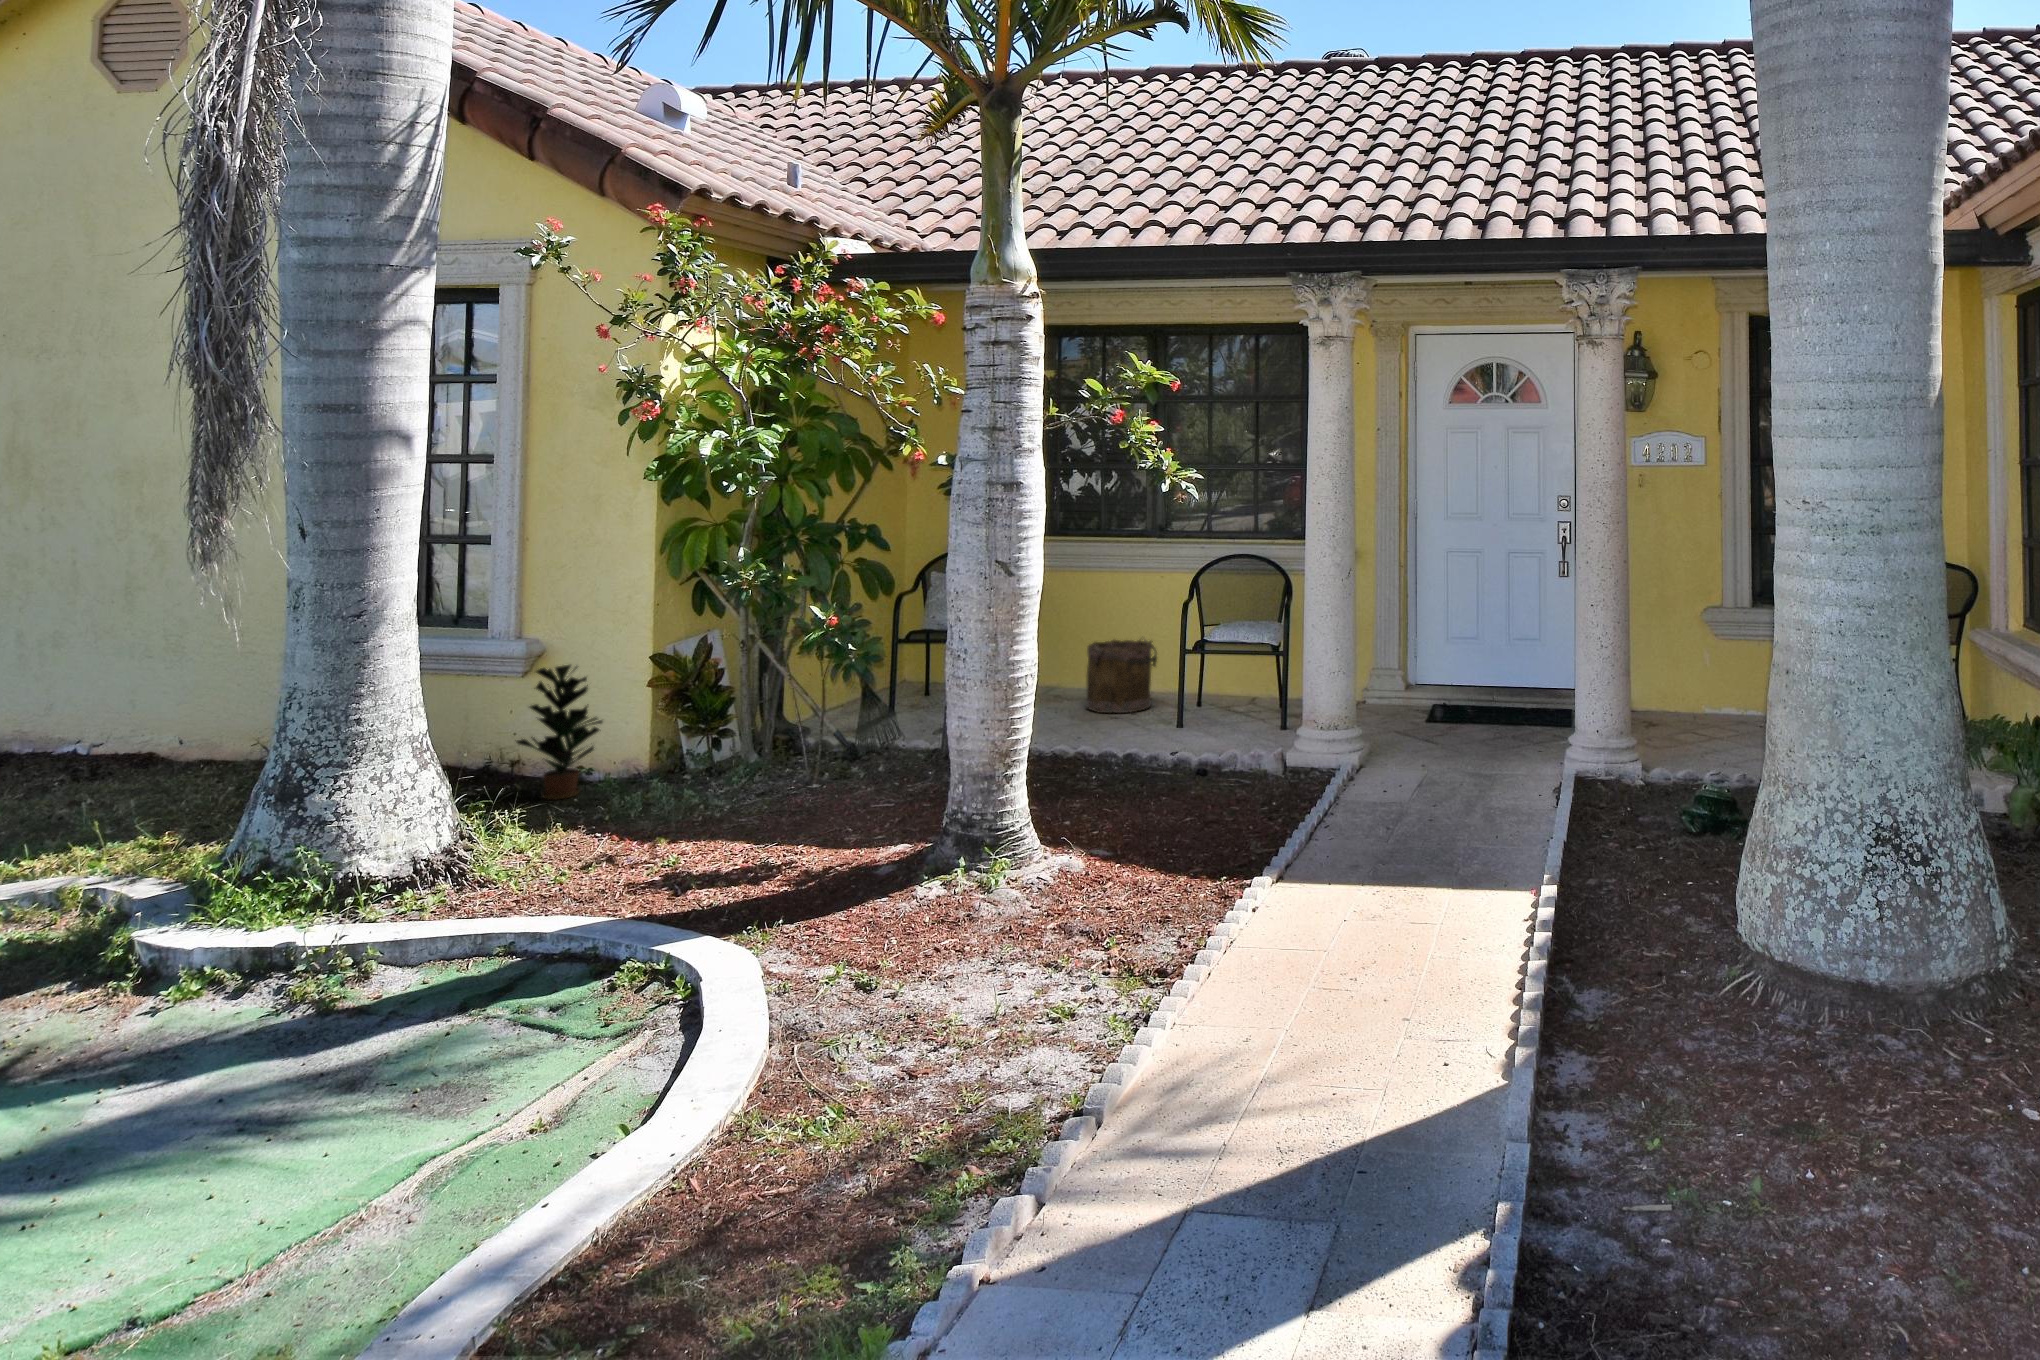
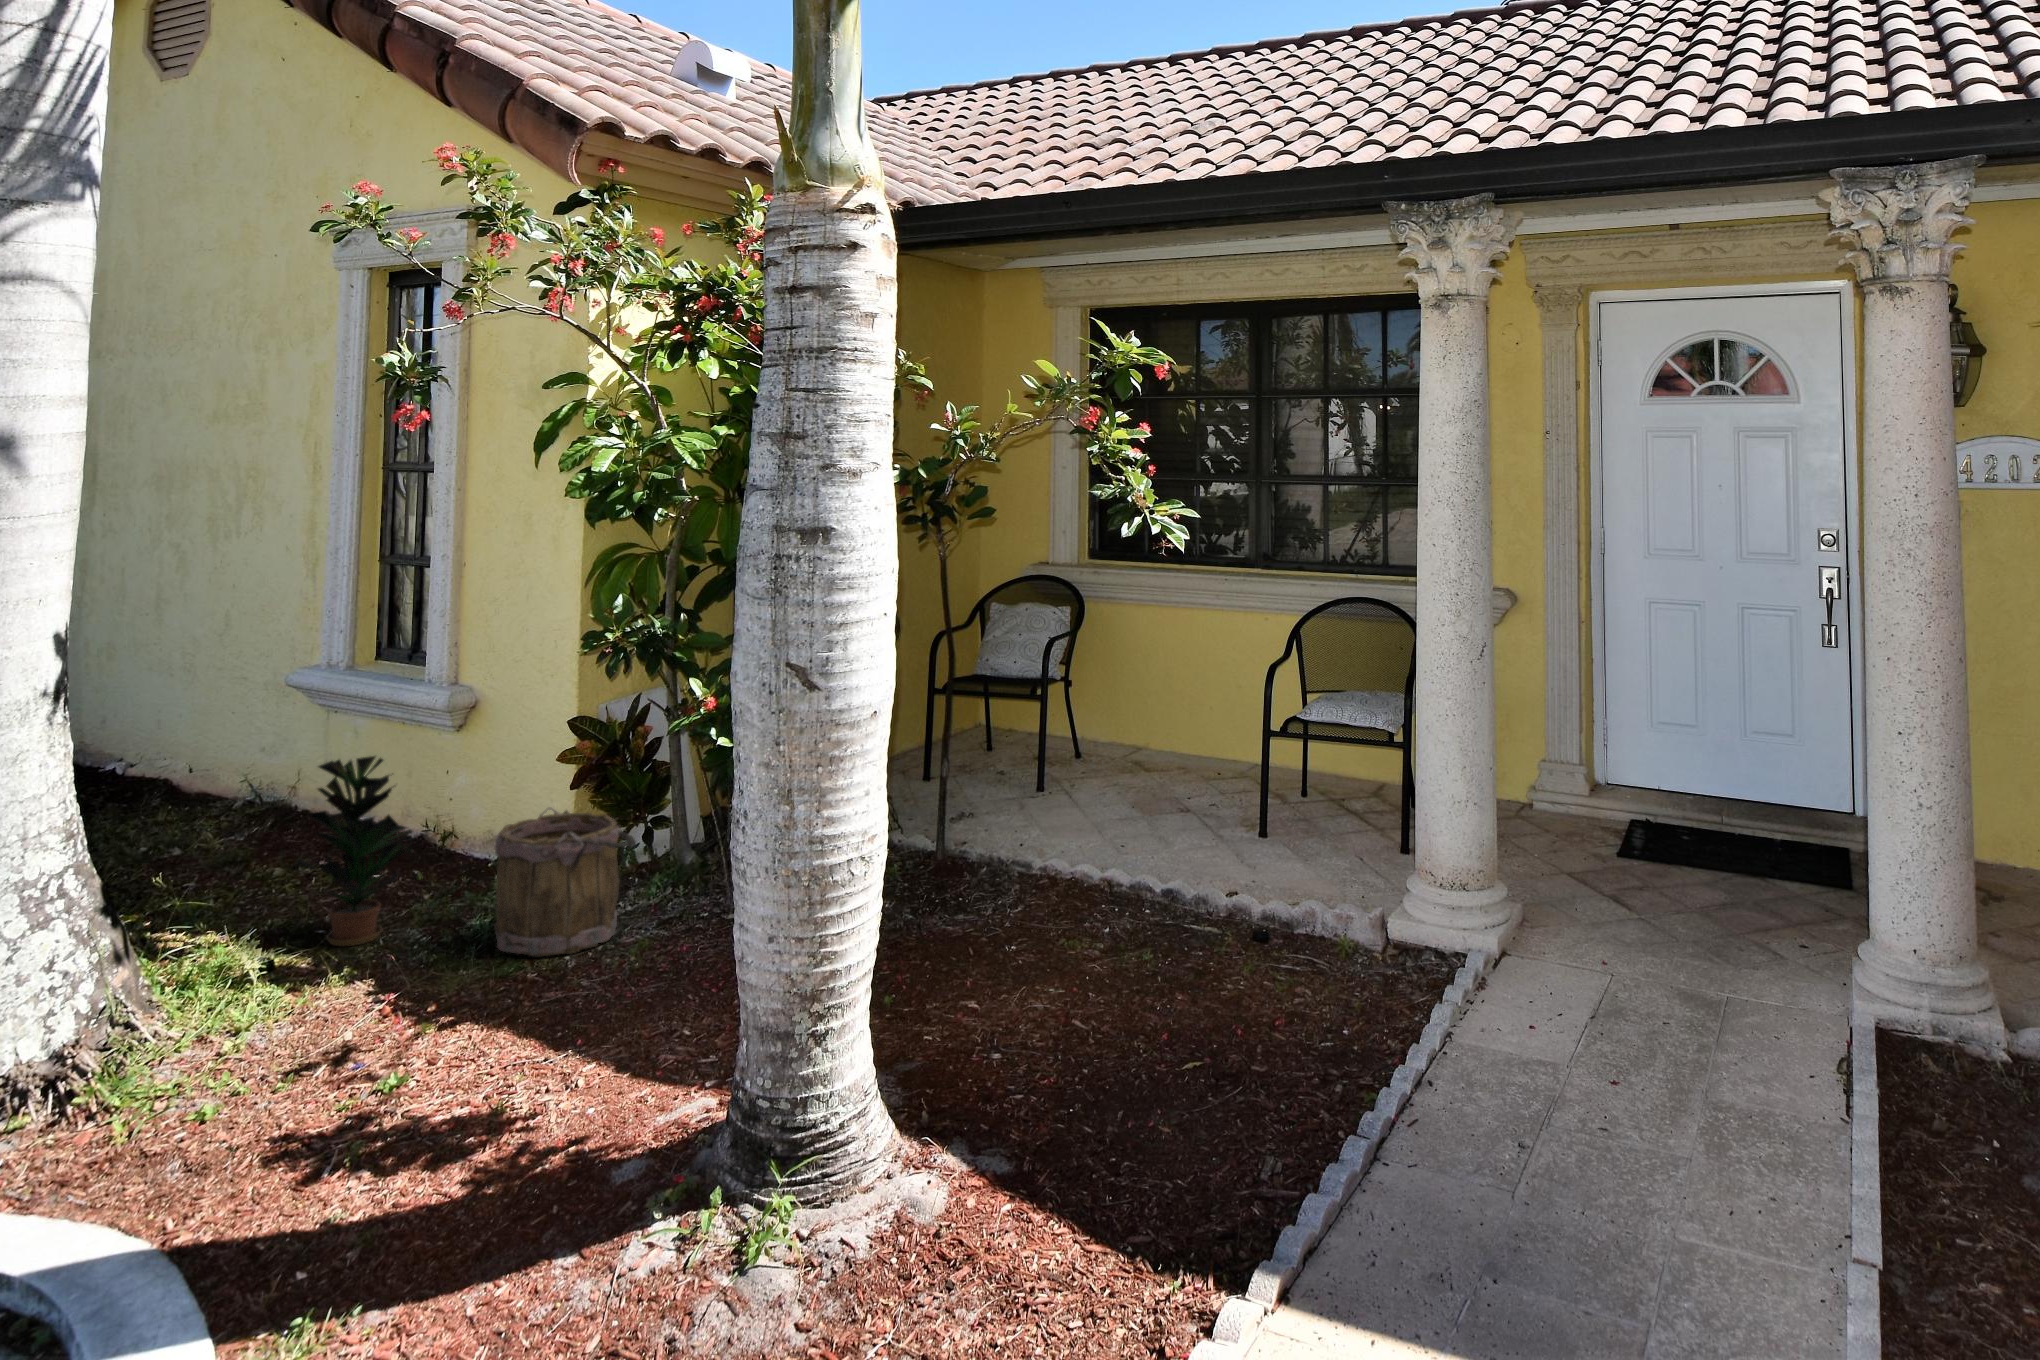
bucket: present [1086,639,1157,713] -> present [494,807,636,956]

